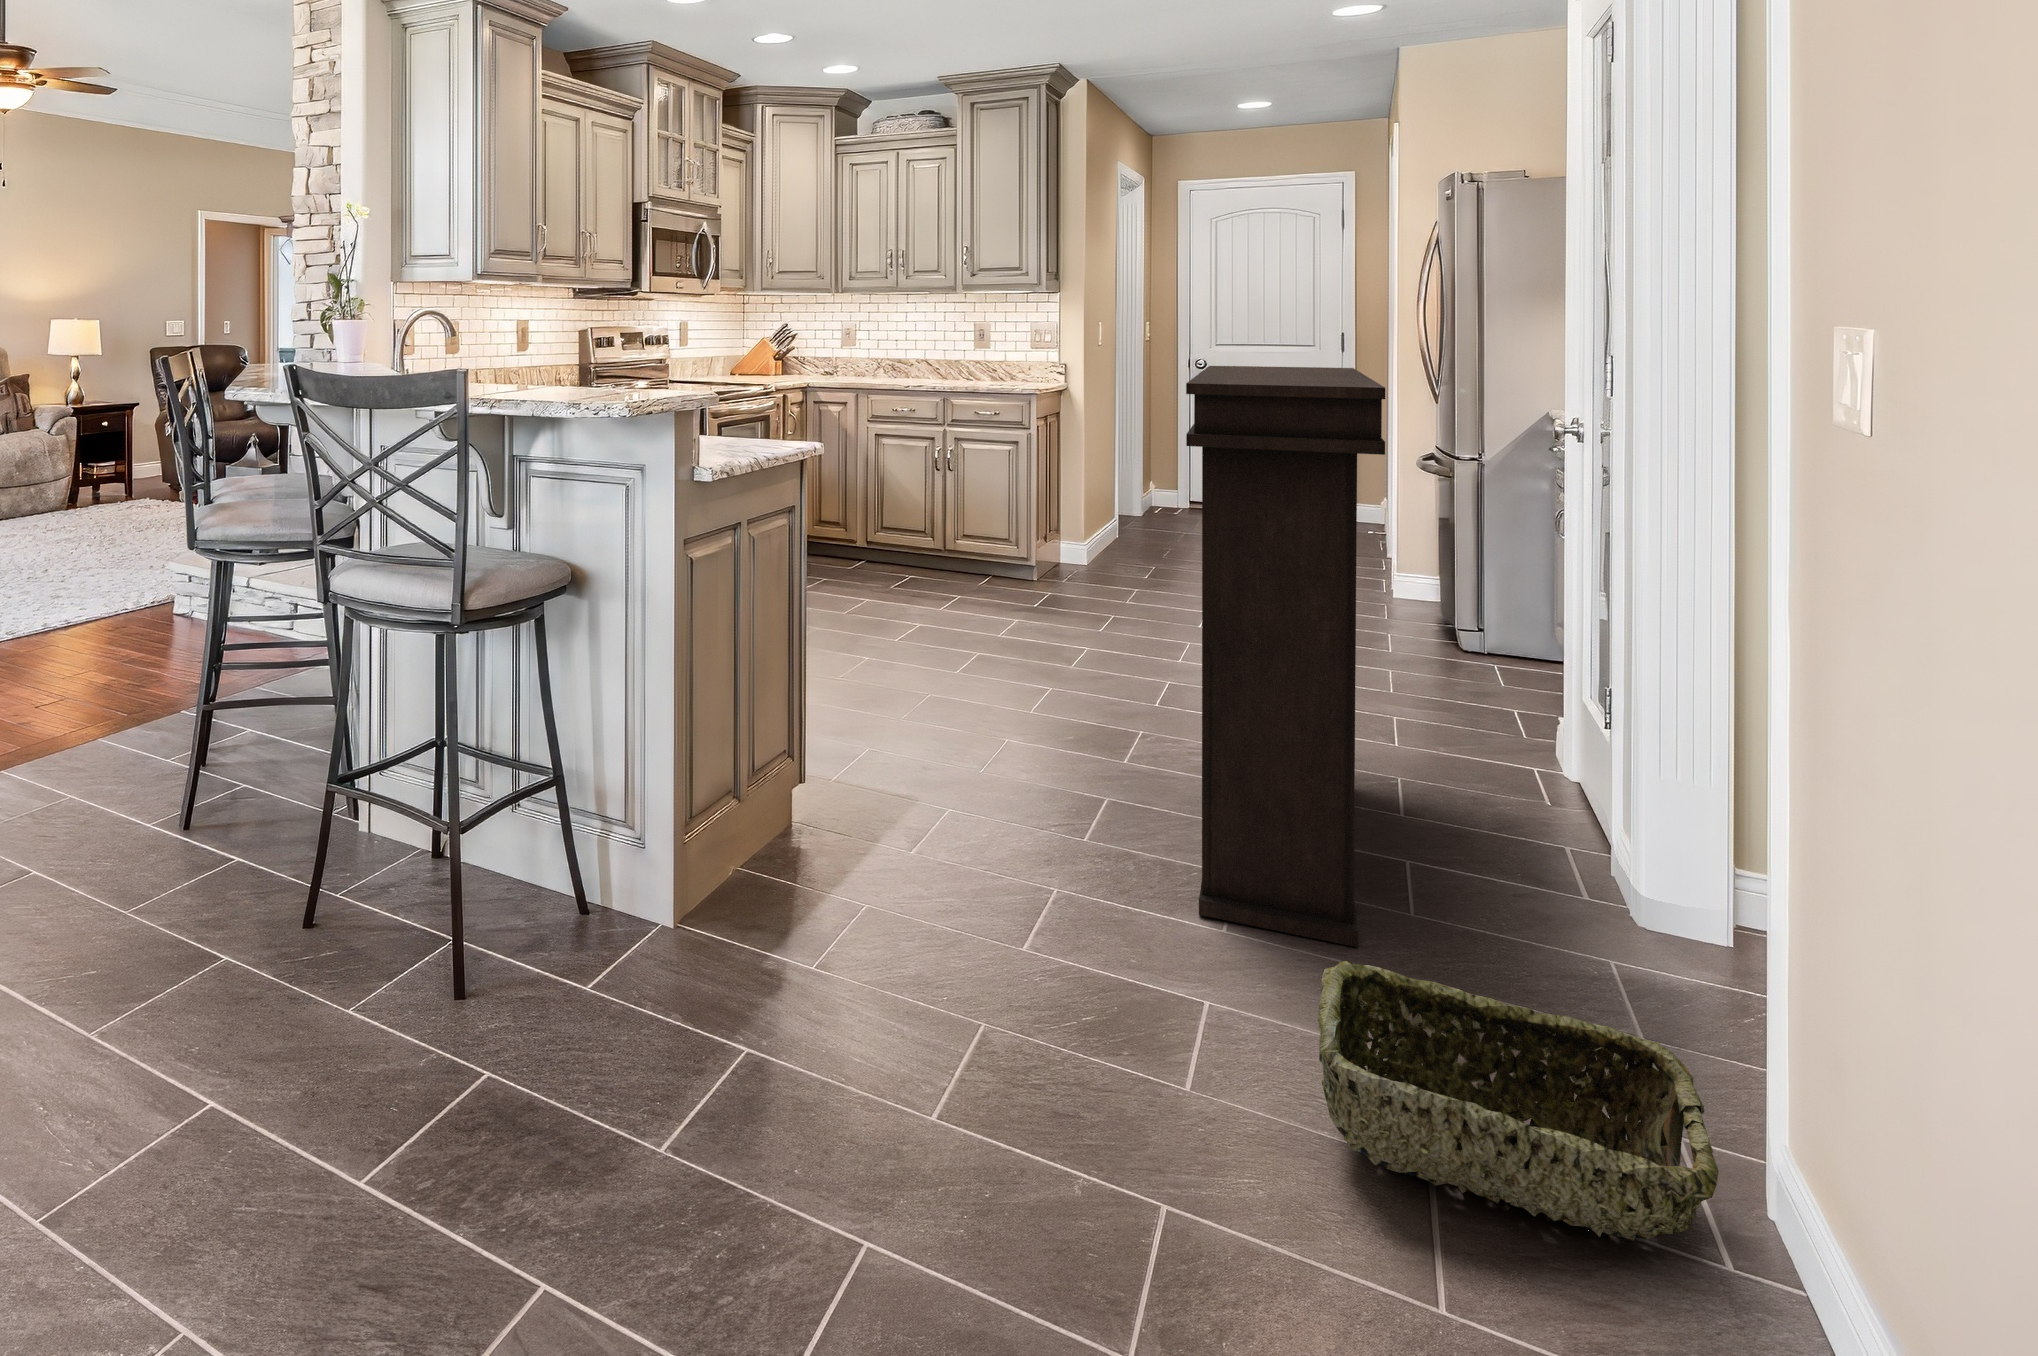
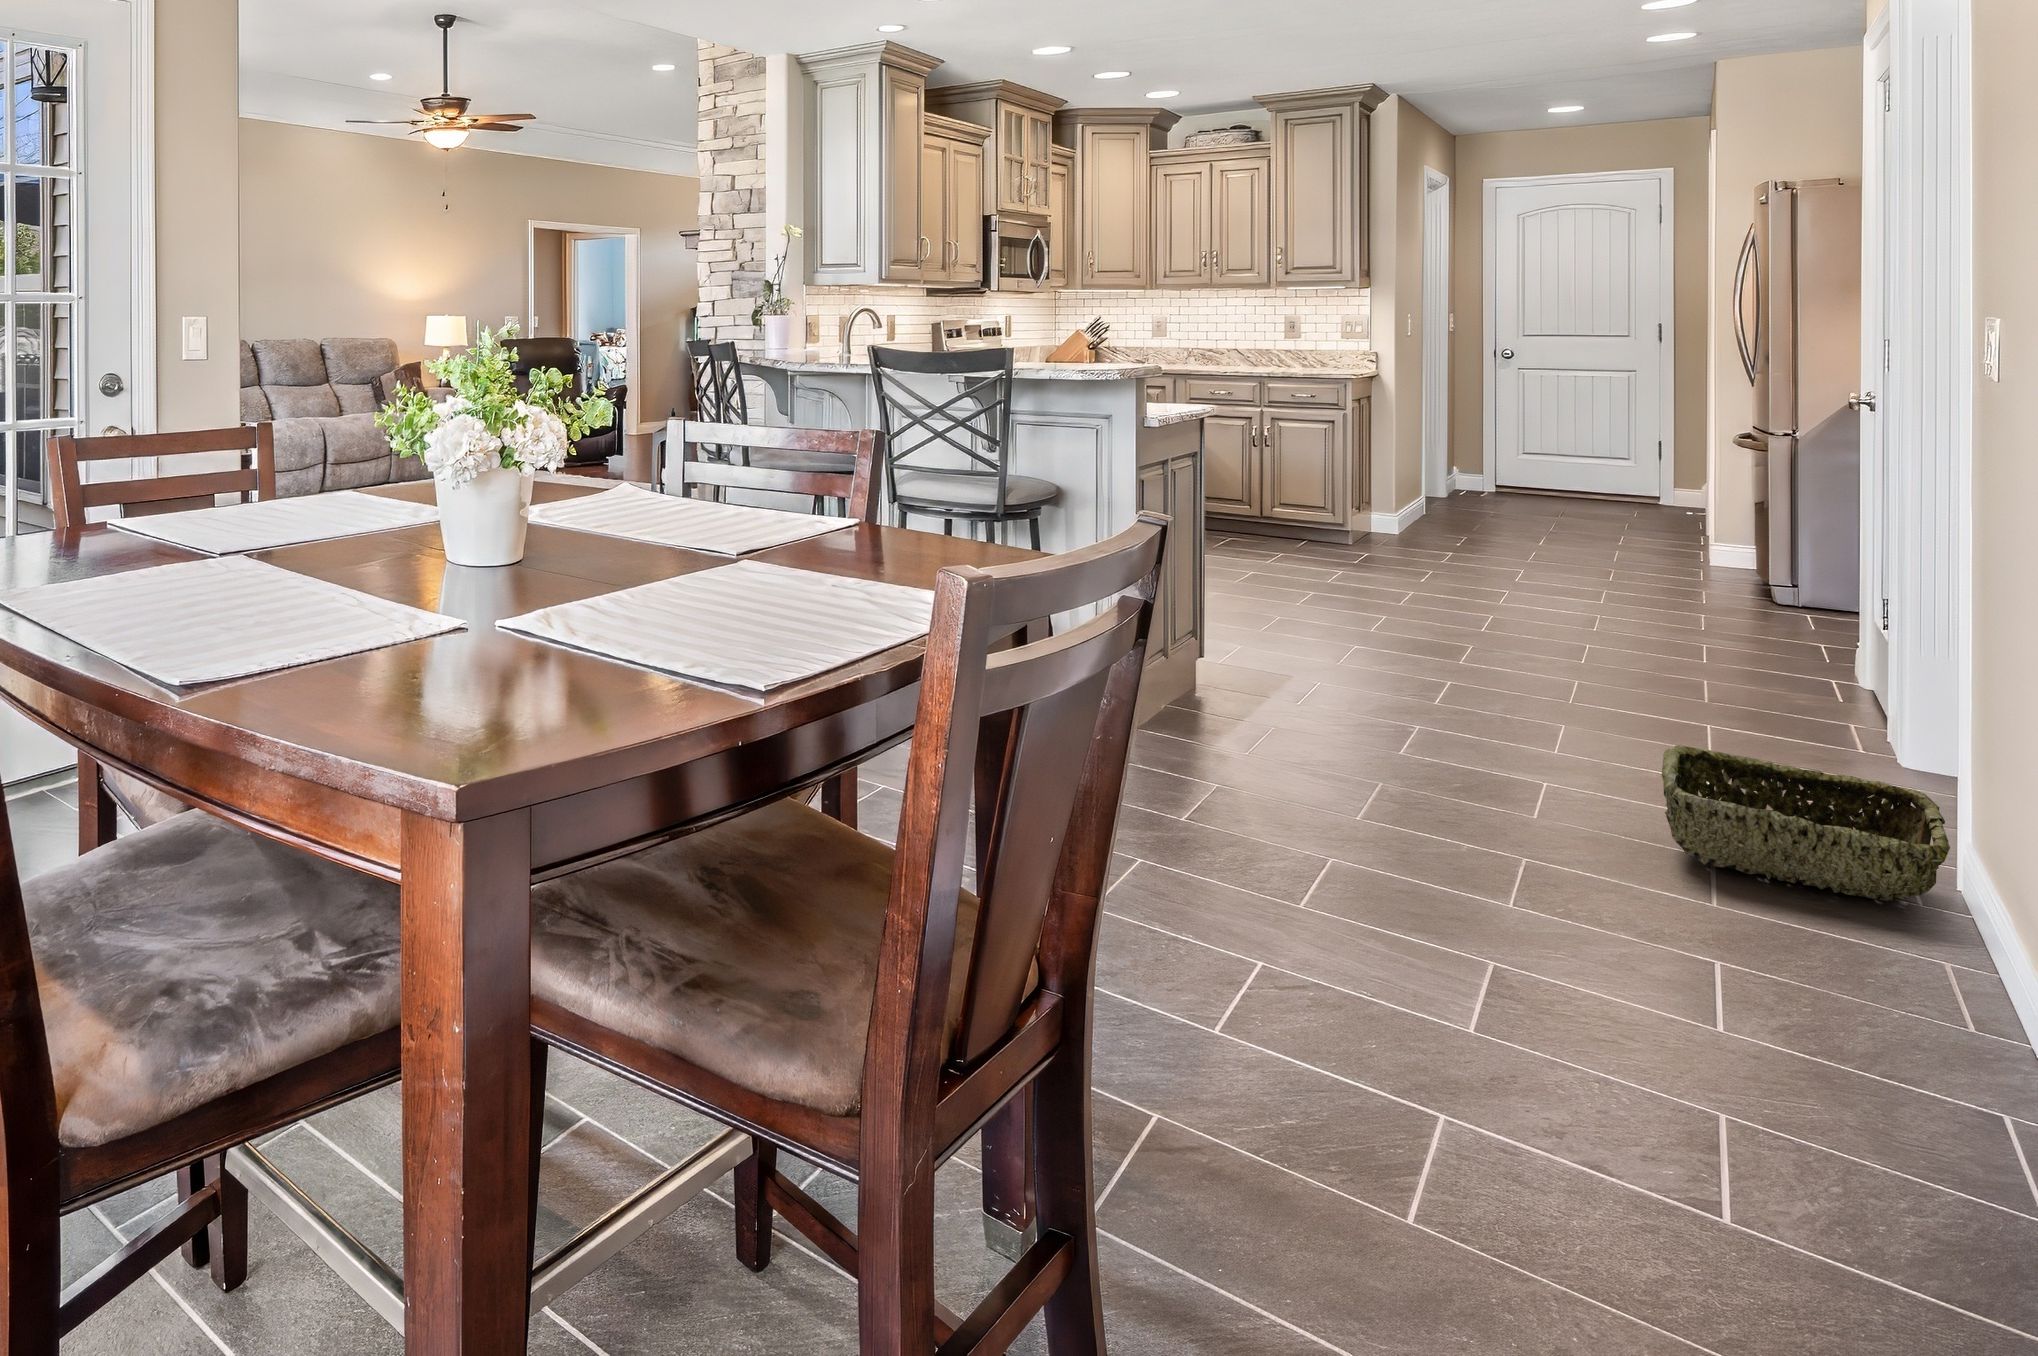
console table: present [1186,366,1385,947] -> none [1545,349,1709,772]

